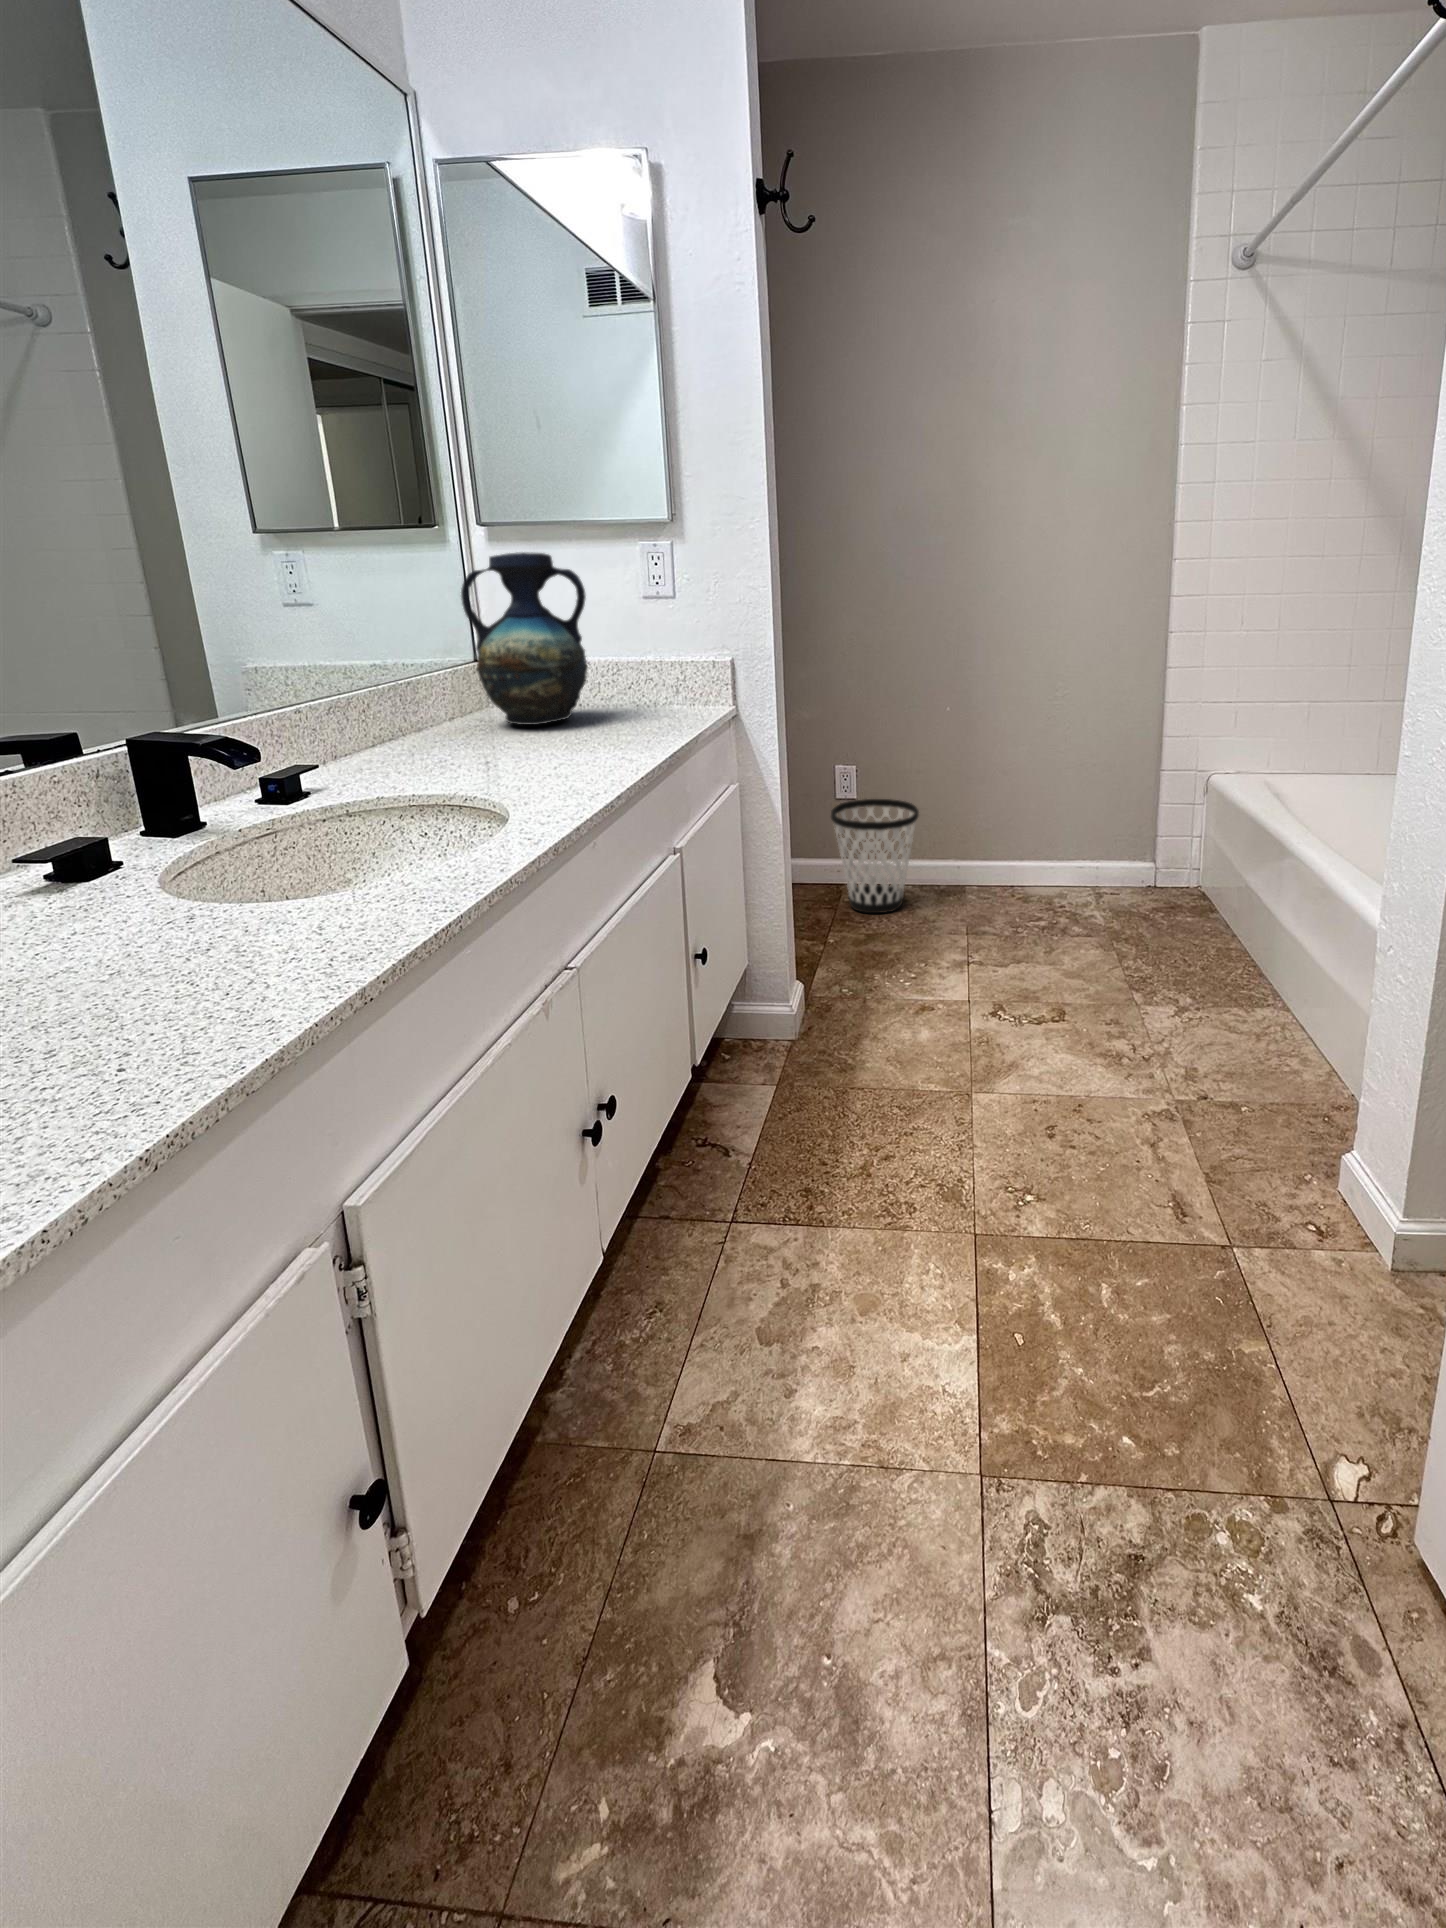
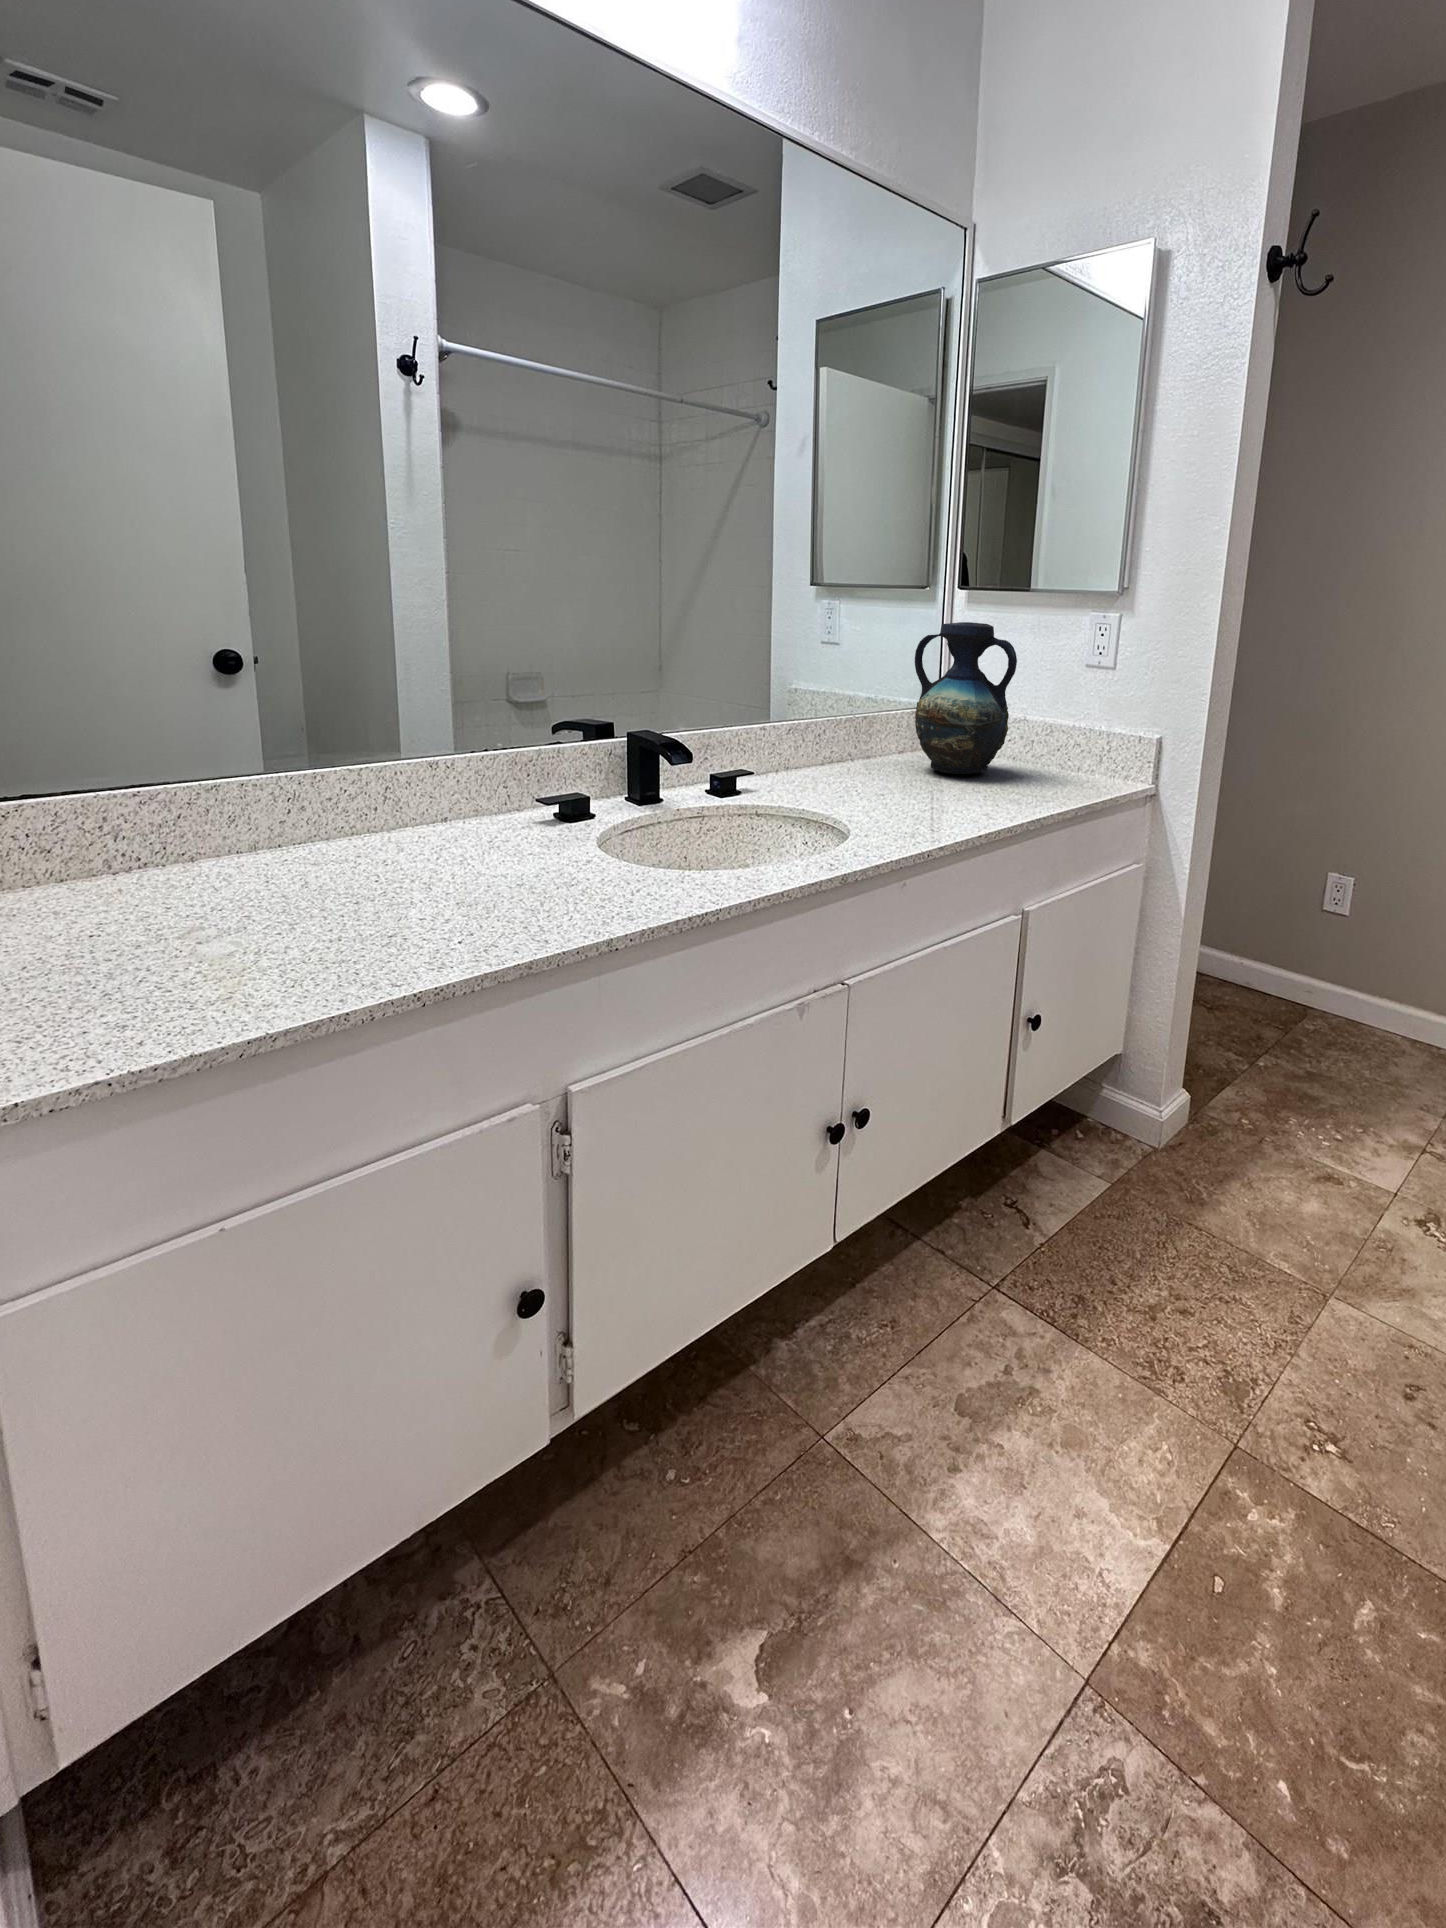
wastebasket: present [831,799,919,913] -> none [1299,920,1416,1059]

